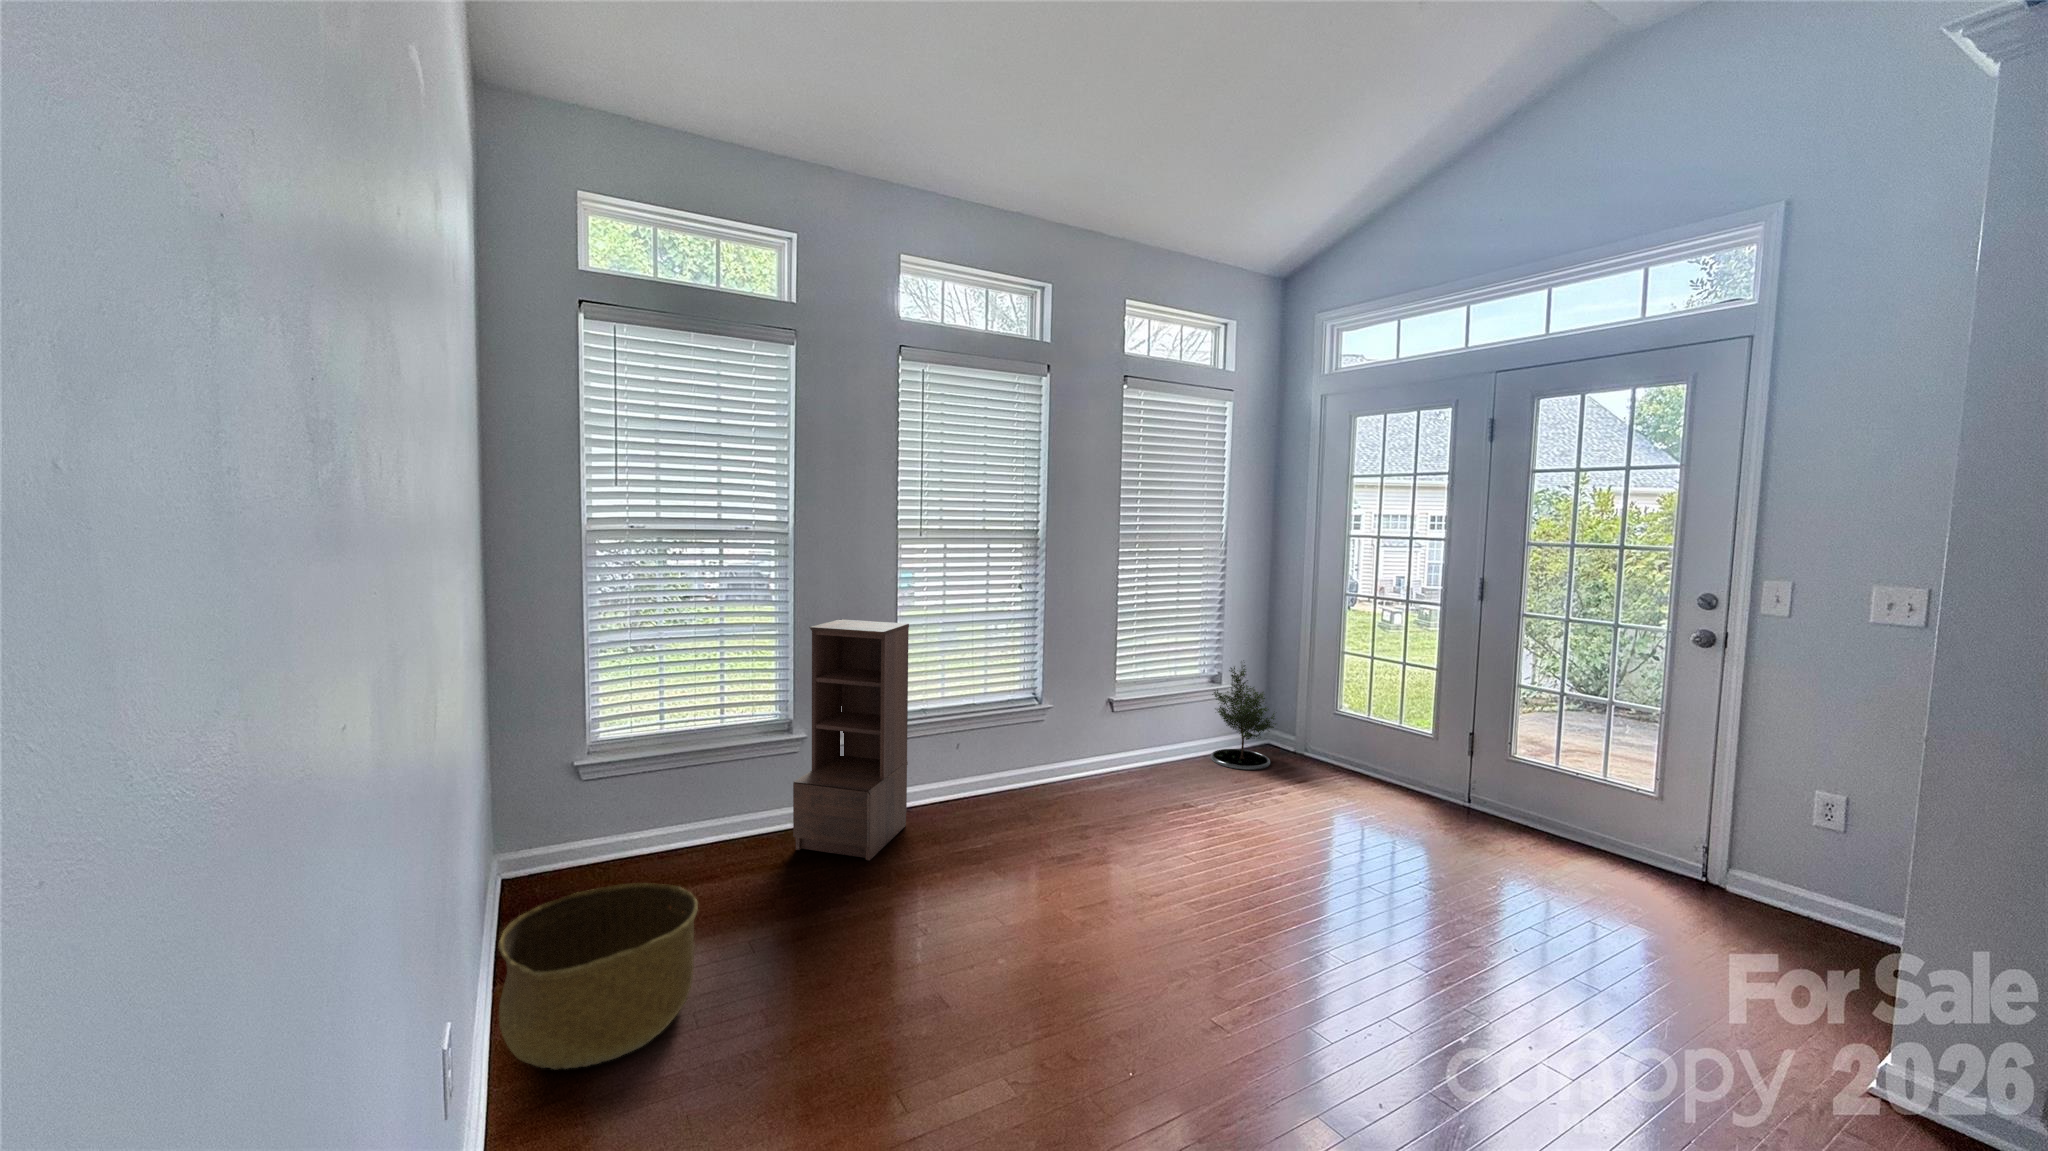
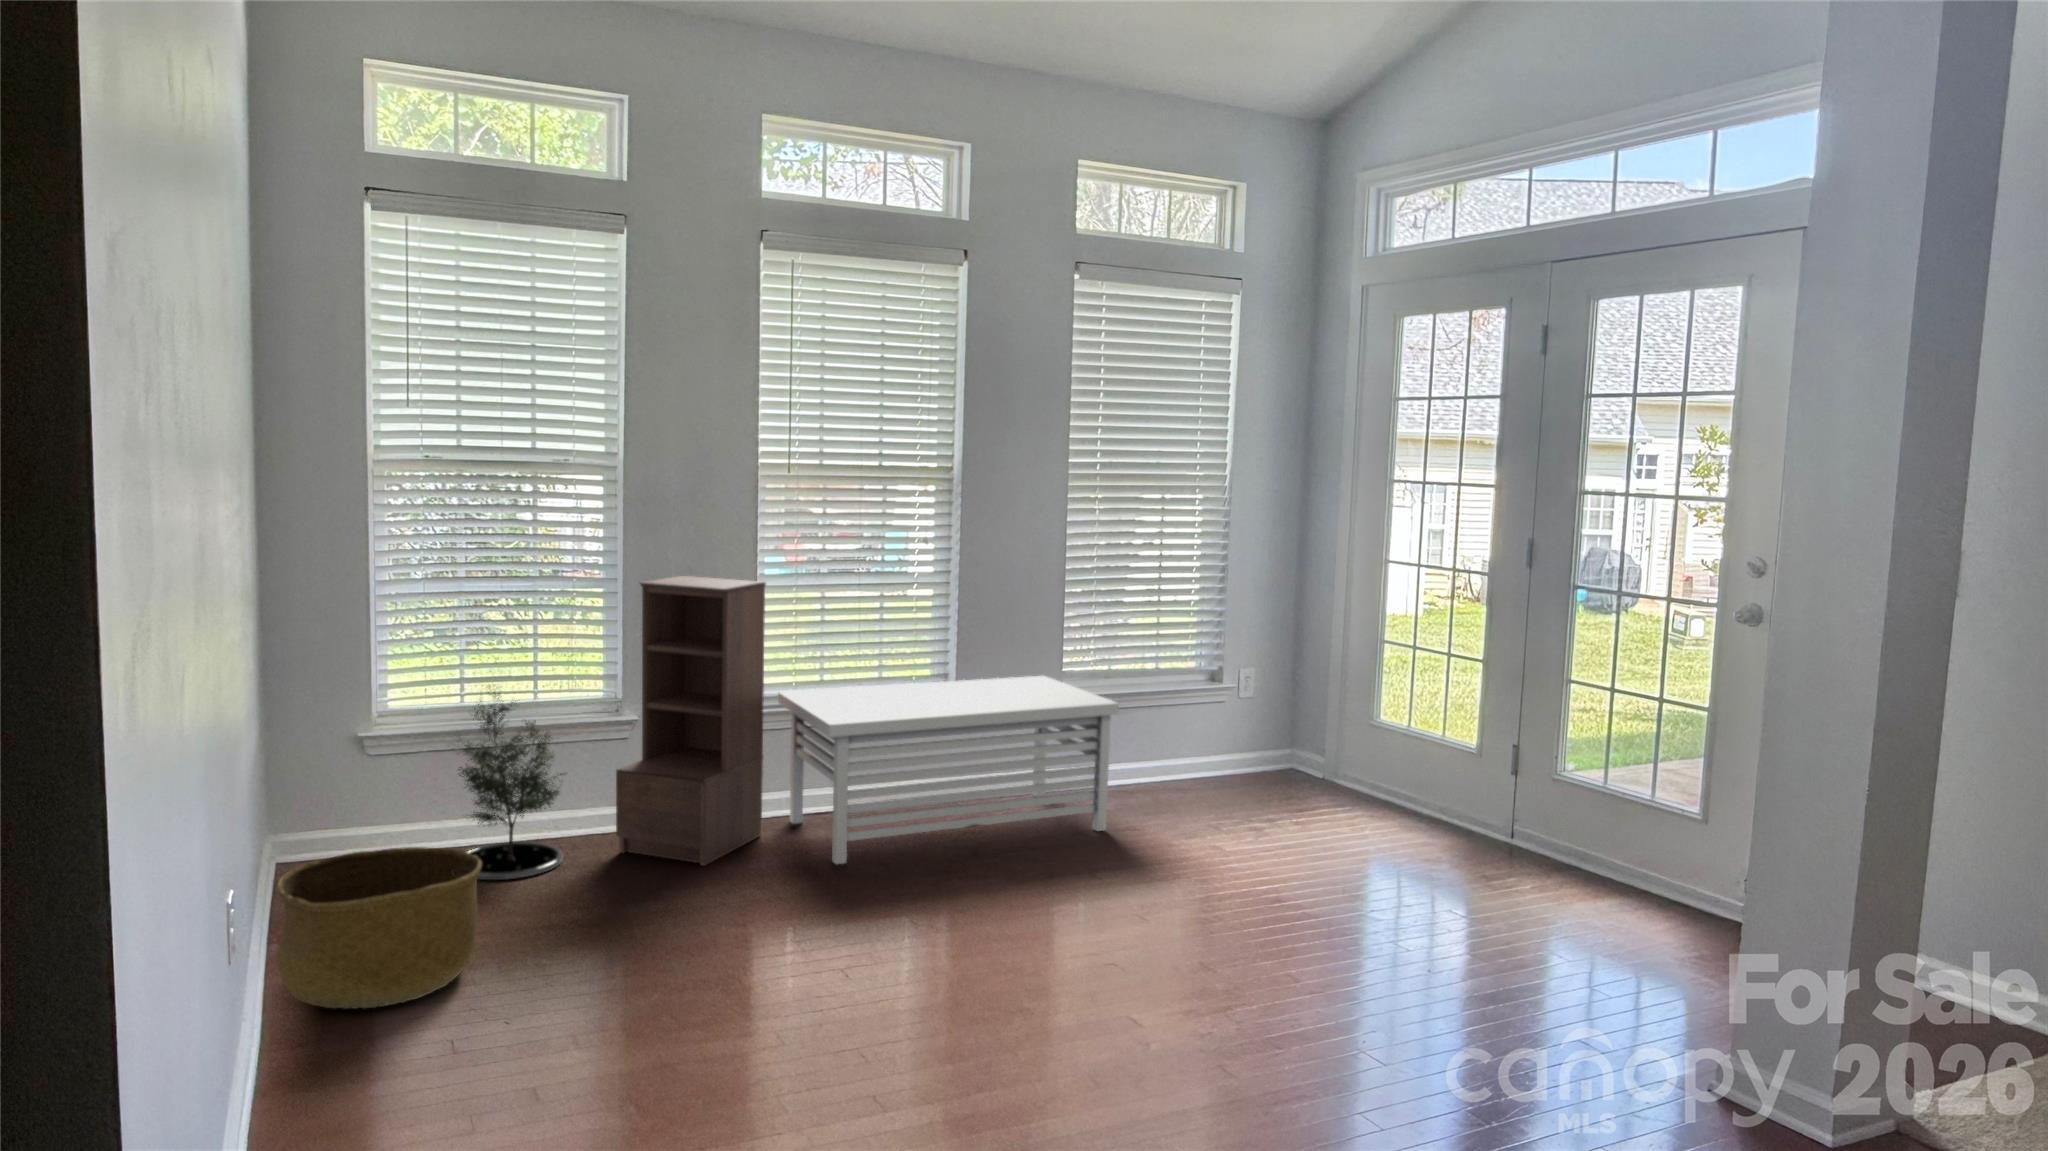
potted tree: present [1211,665,1276,770] -> present [459,692,566,880]
storage bench: none [914,686,1178,853] -> present [778,676,1119,864]

